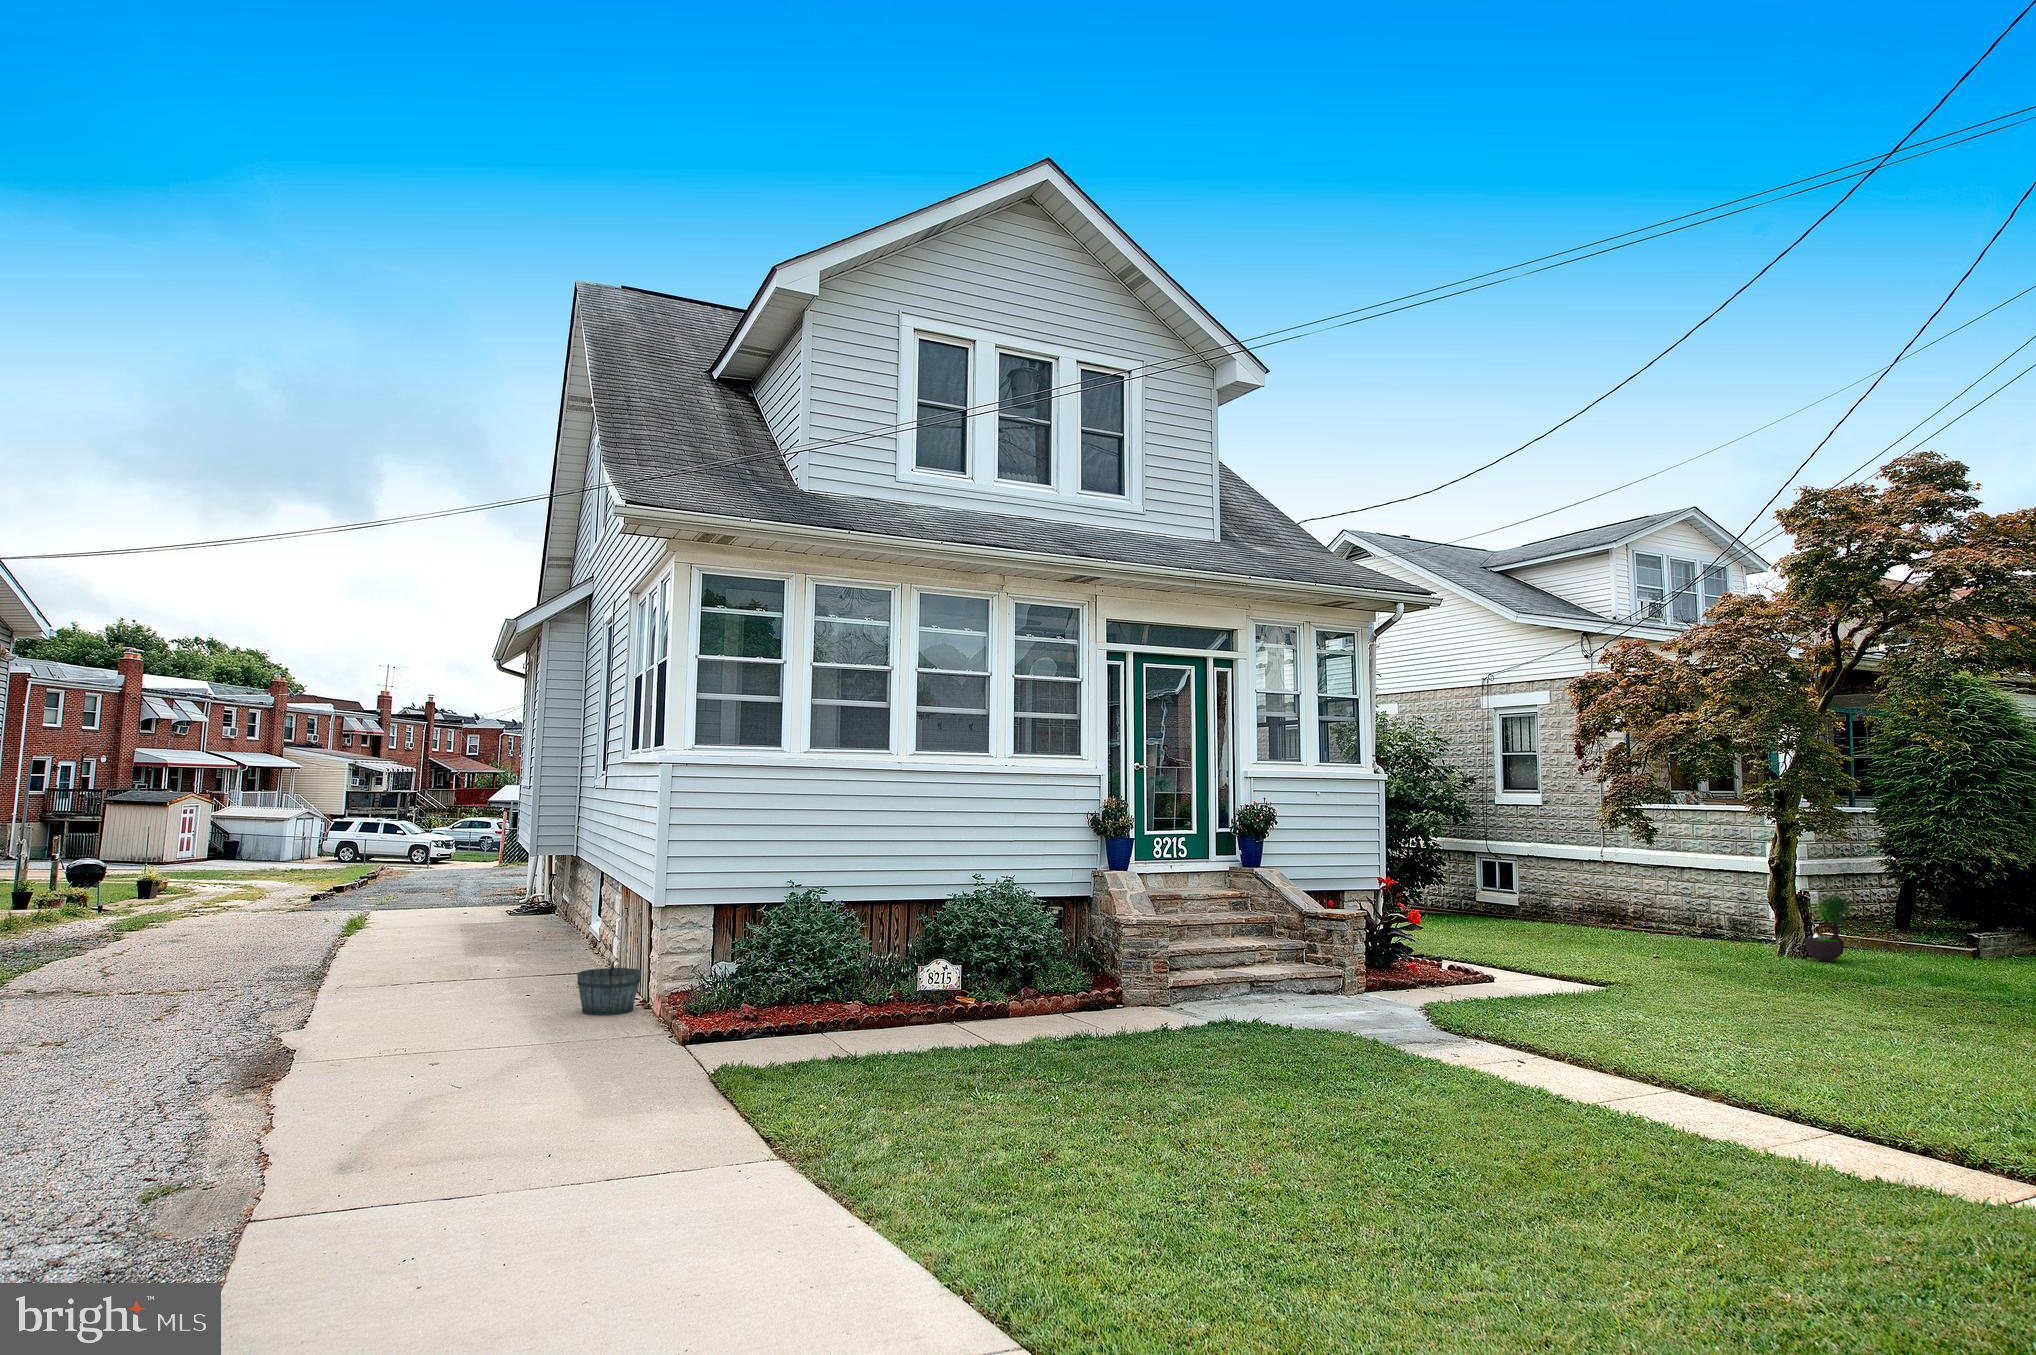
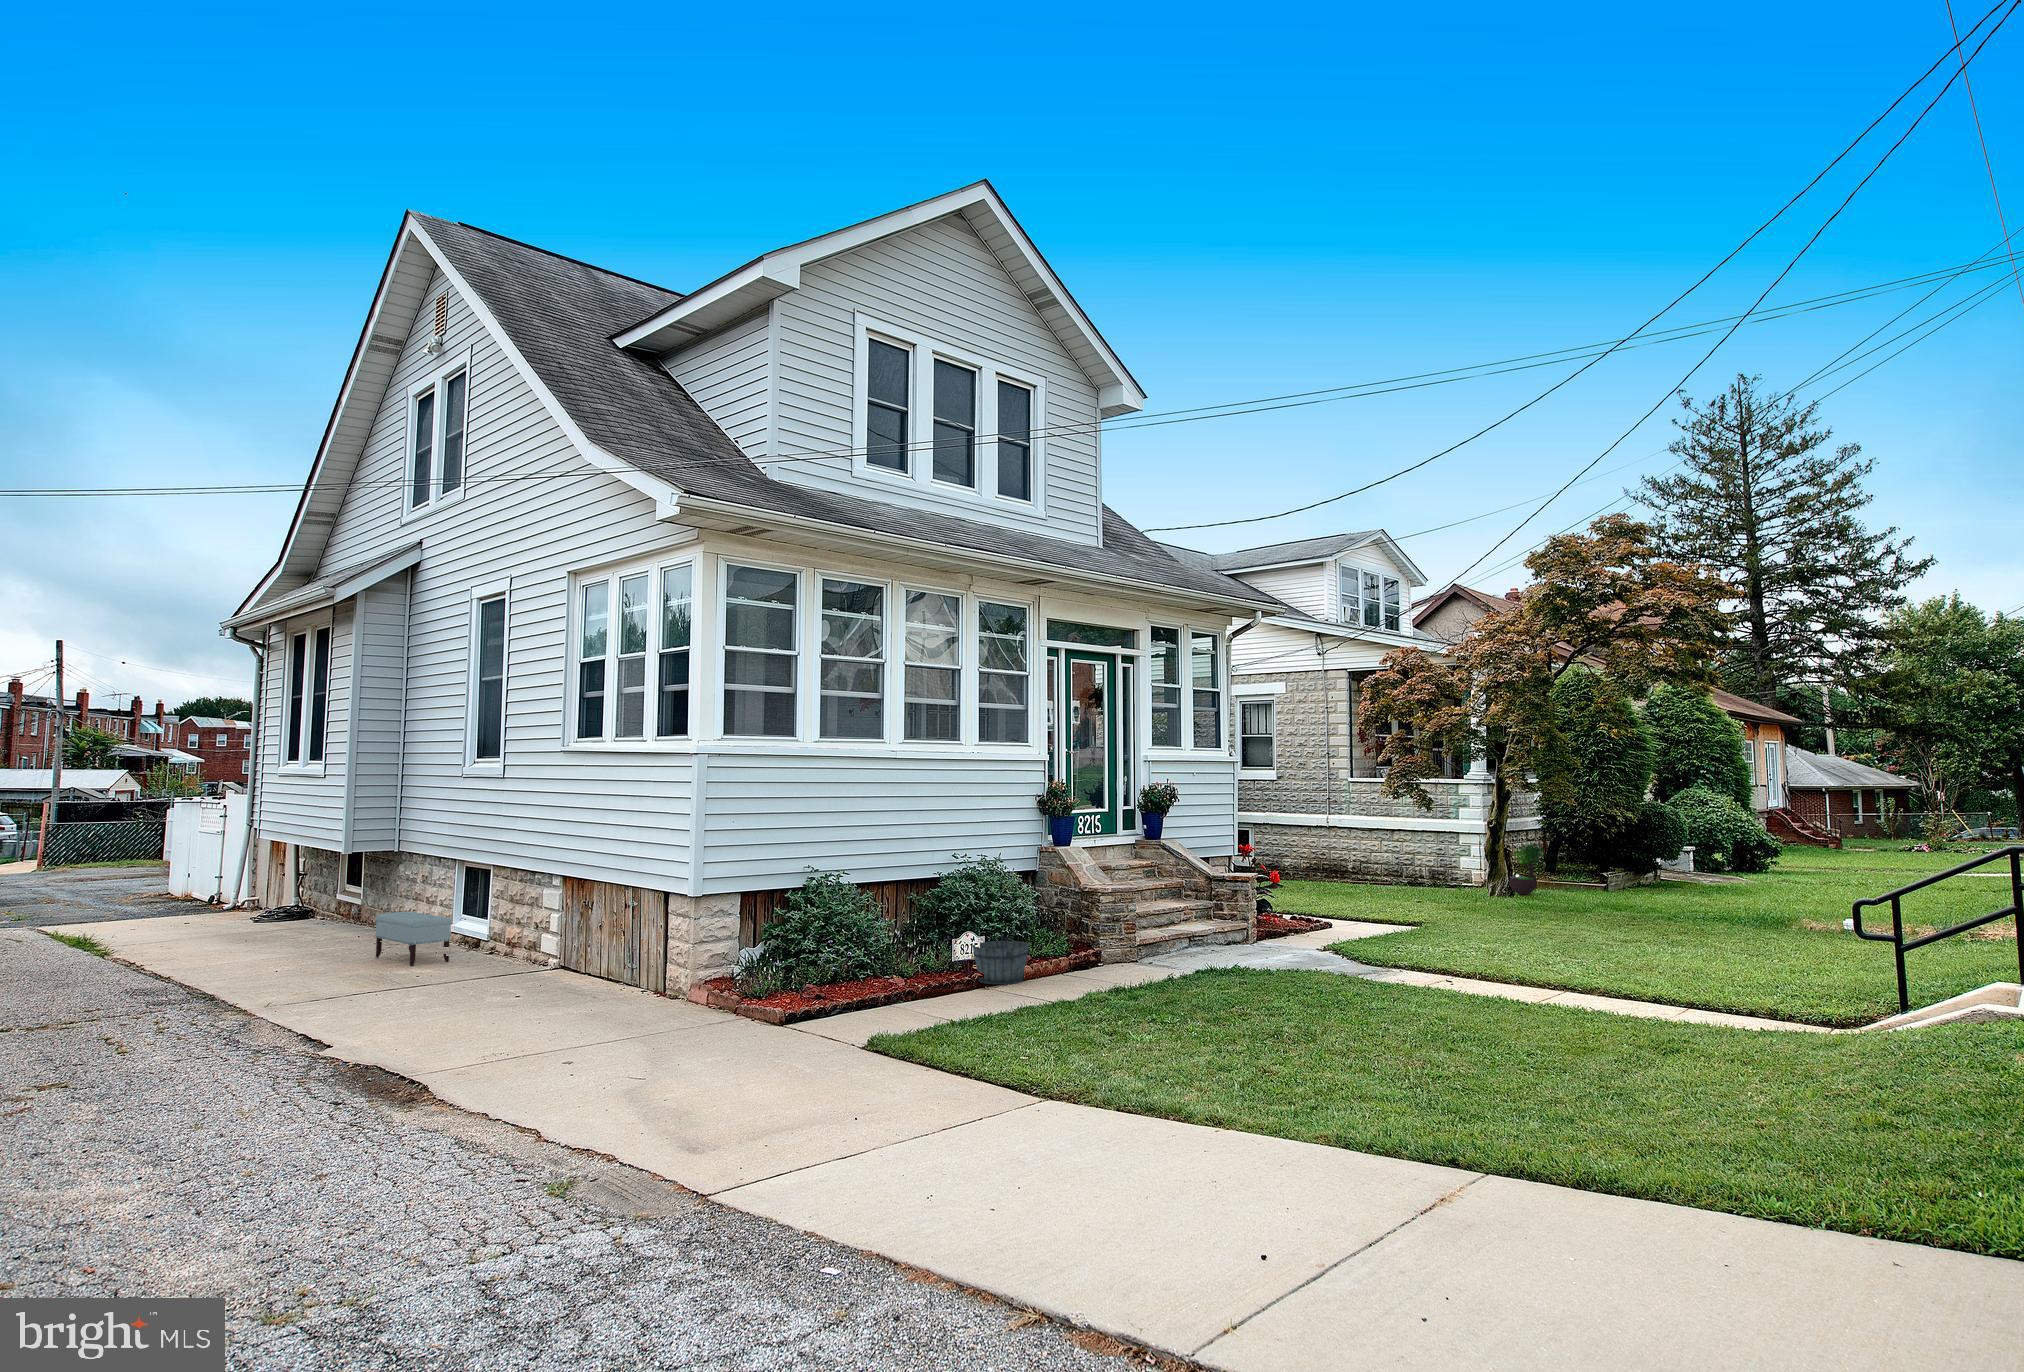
bench: none [543,902,589,952] -> present [375,911,452,966]
wooden bucket: present [576,958,642,1015] -> present [973,931,1029,984]

